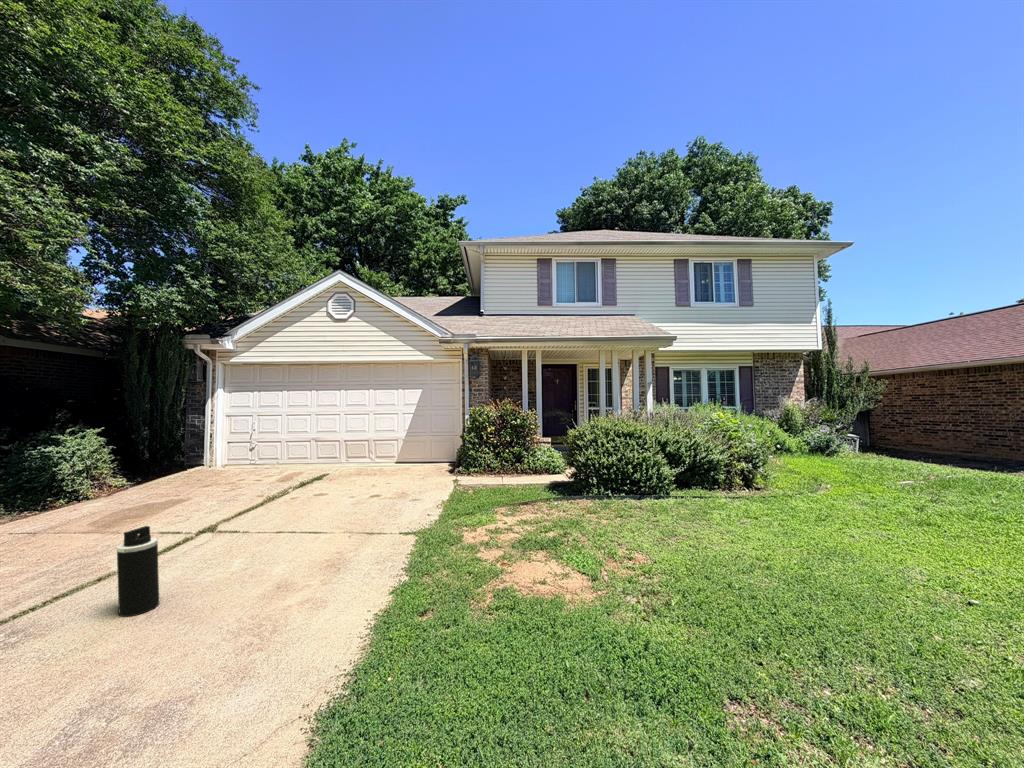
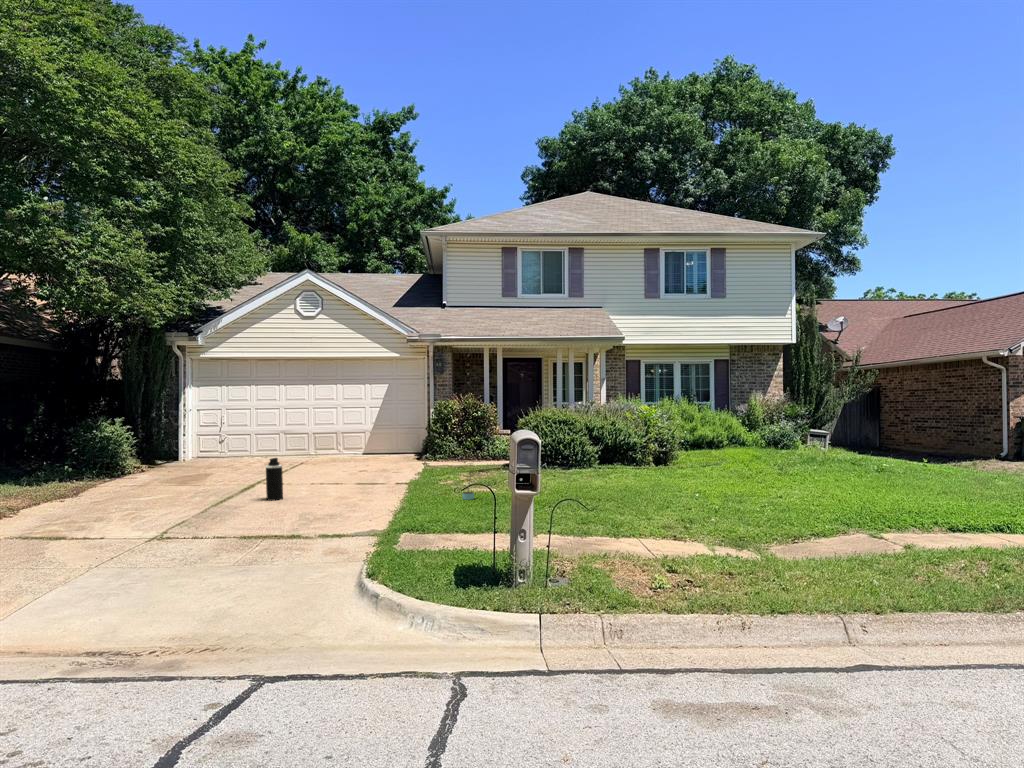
potted plant: none [492,562,546,663] -> present [463,471,479,500]

